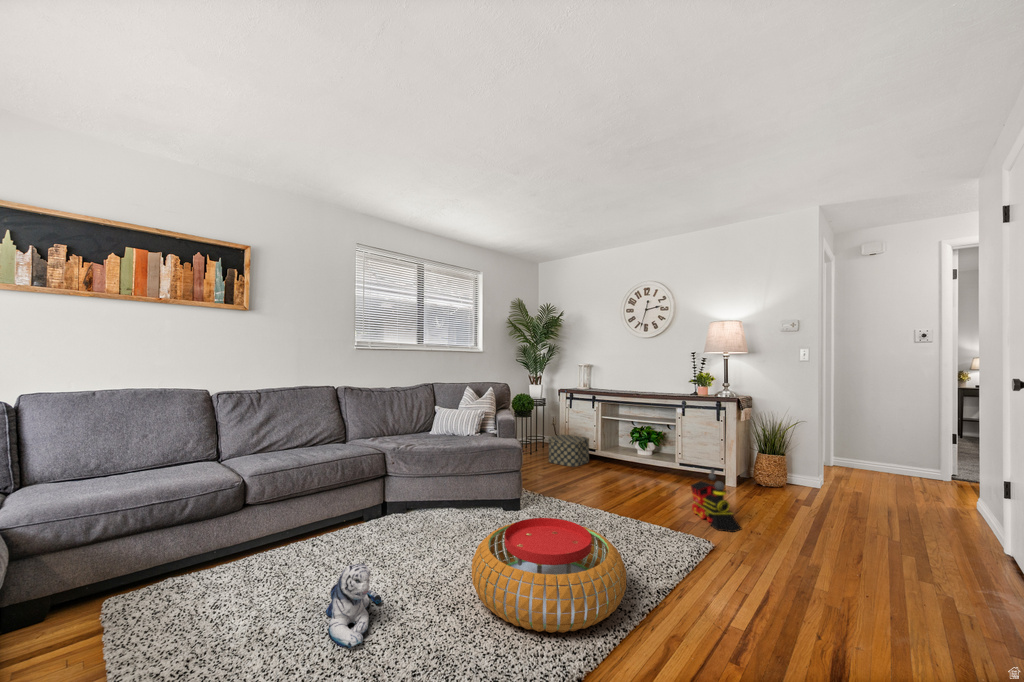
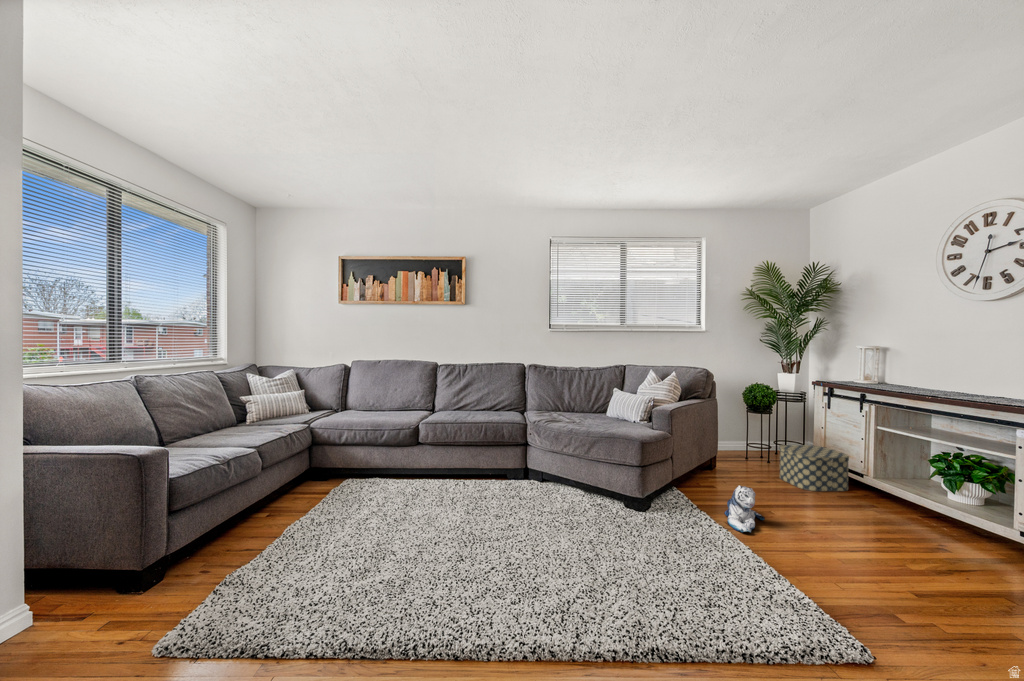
toy train: present [691,469,741,532] -> none [881,529,941,643]
pouf: present [471,518,626,633] -> none [468,502,619,607]
plush toy: present [325,563,382,648] -> present [724,486,765,532]

